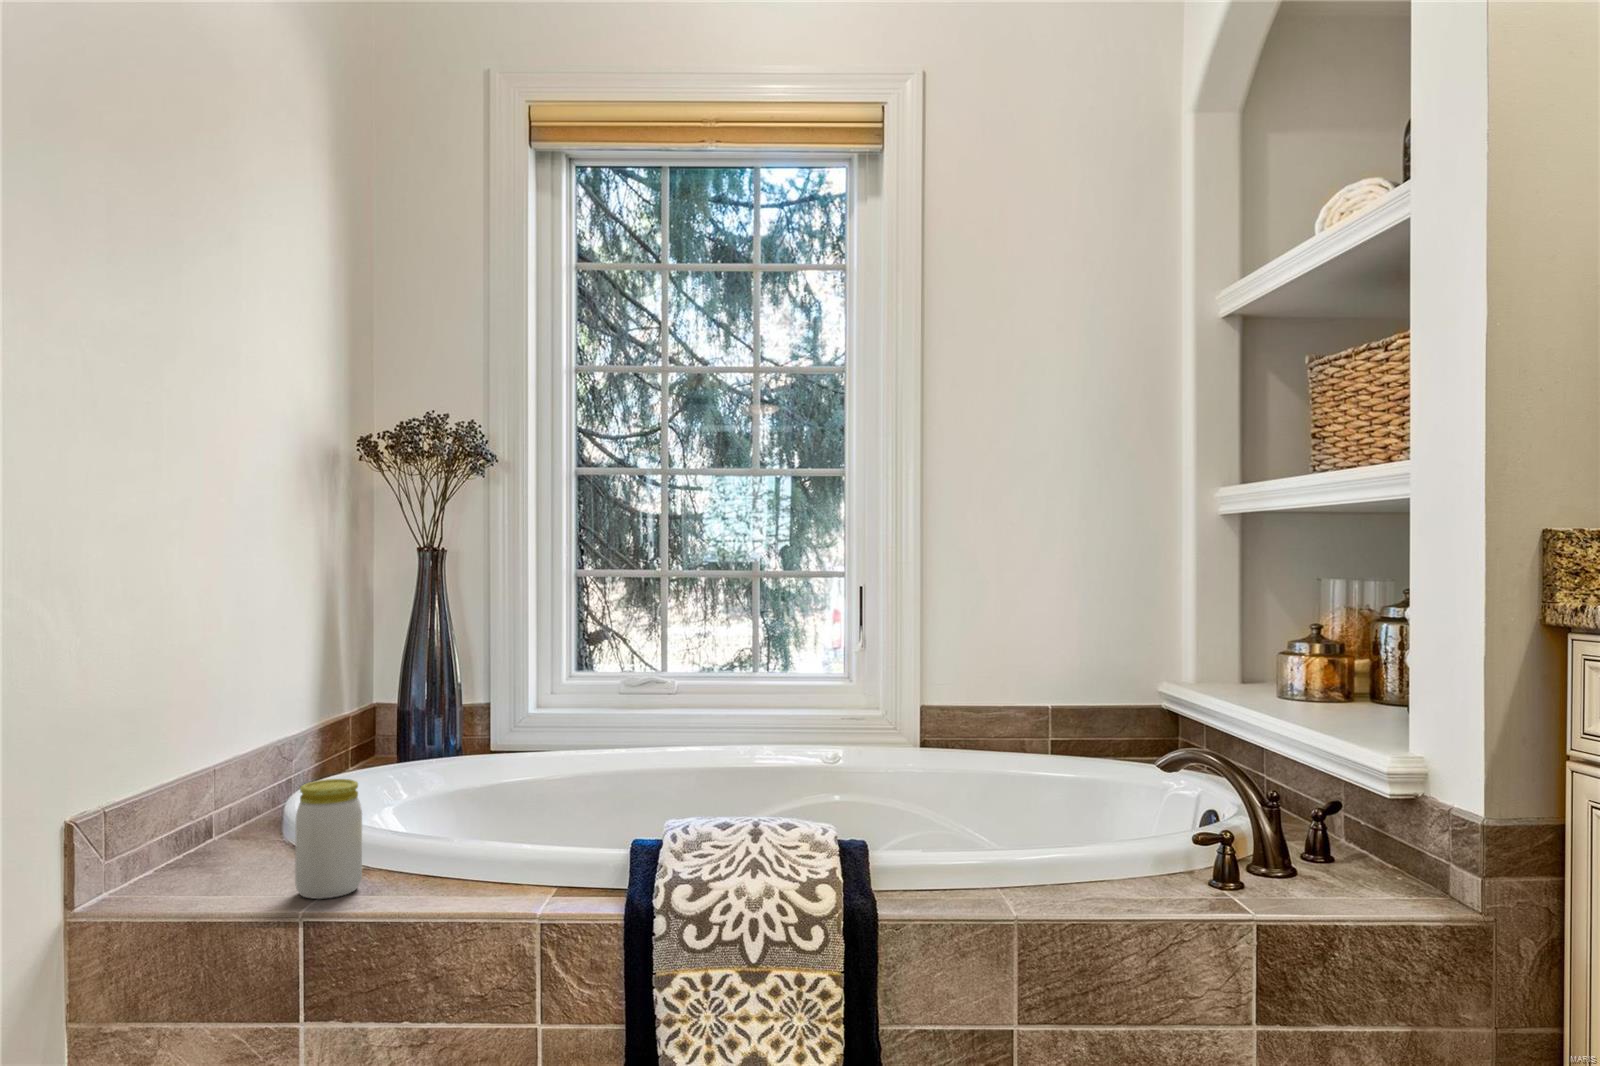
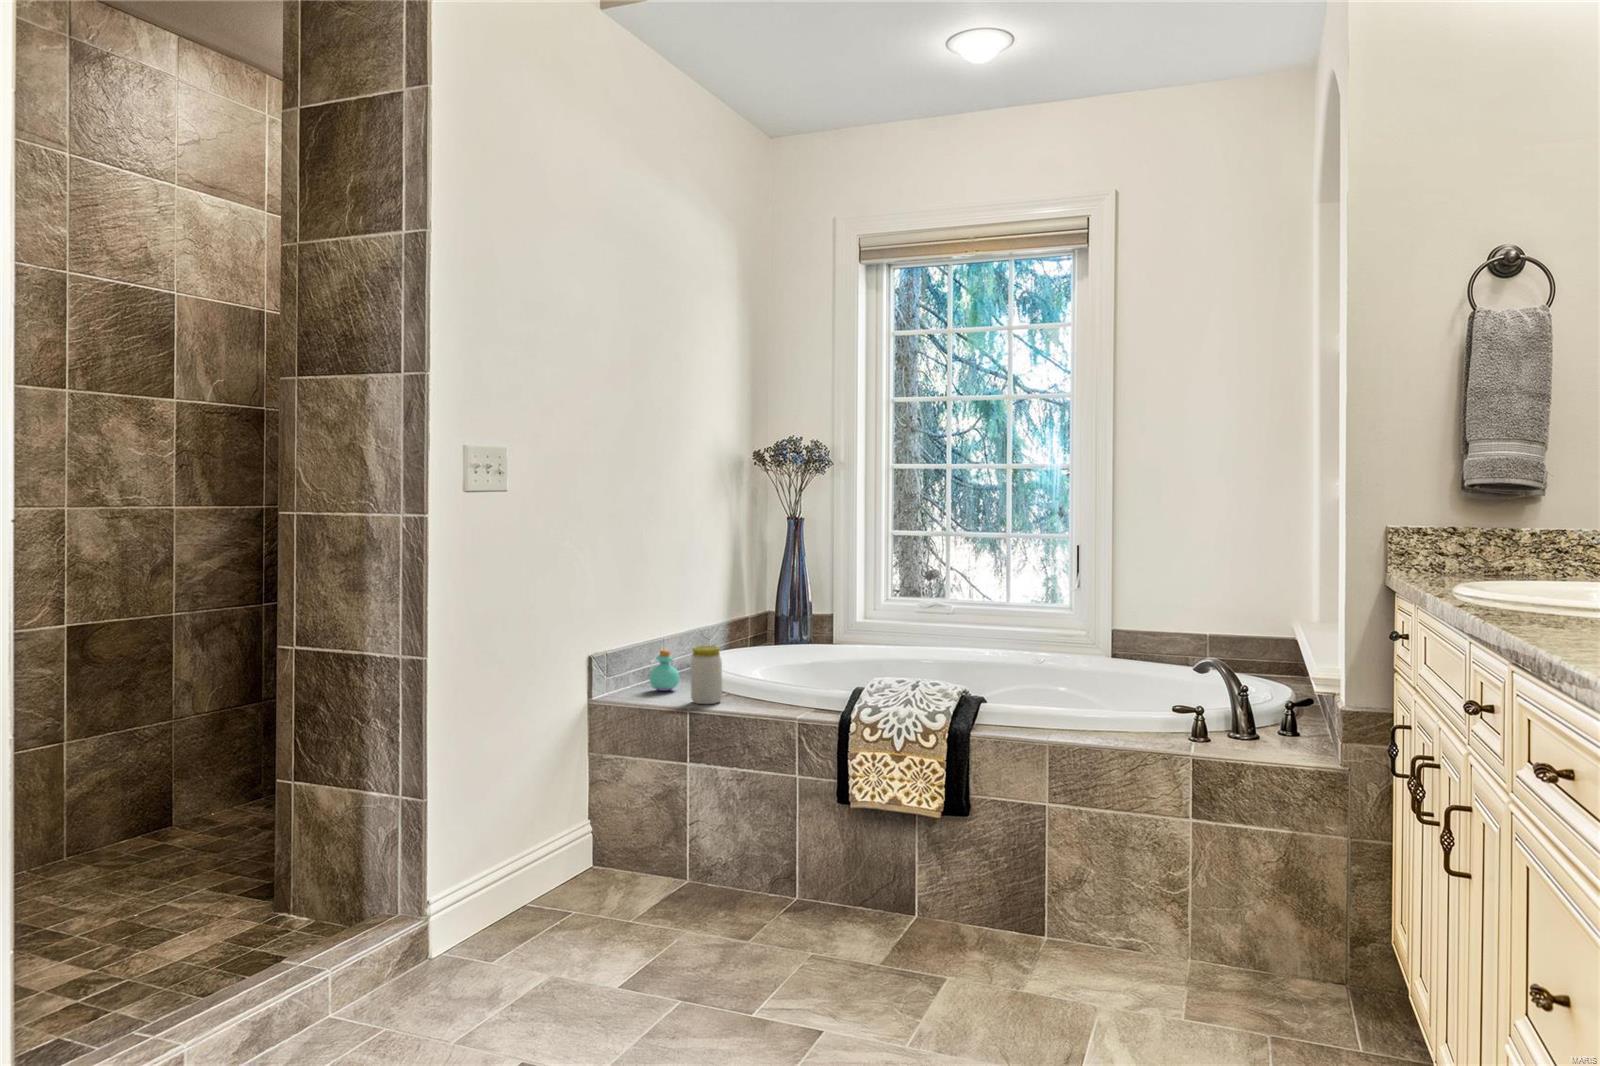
perfume bottle: none [191,789,257,871] -> present [649,650,679,691]

